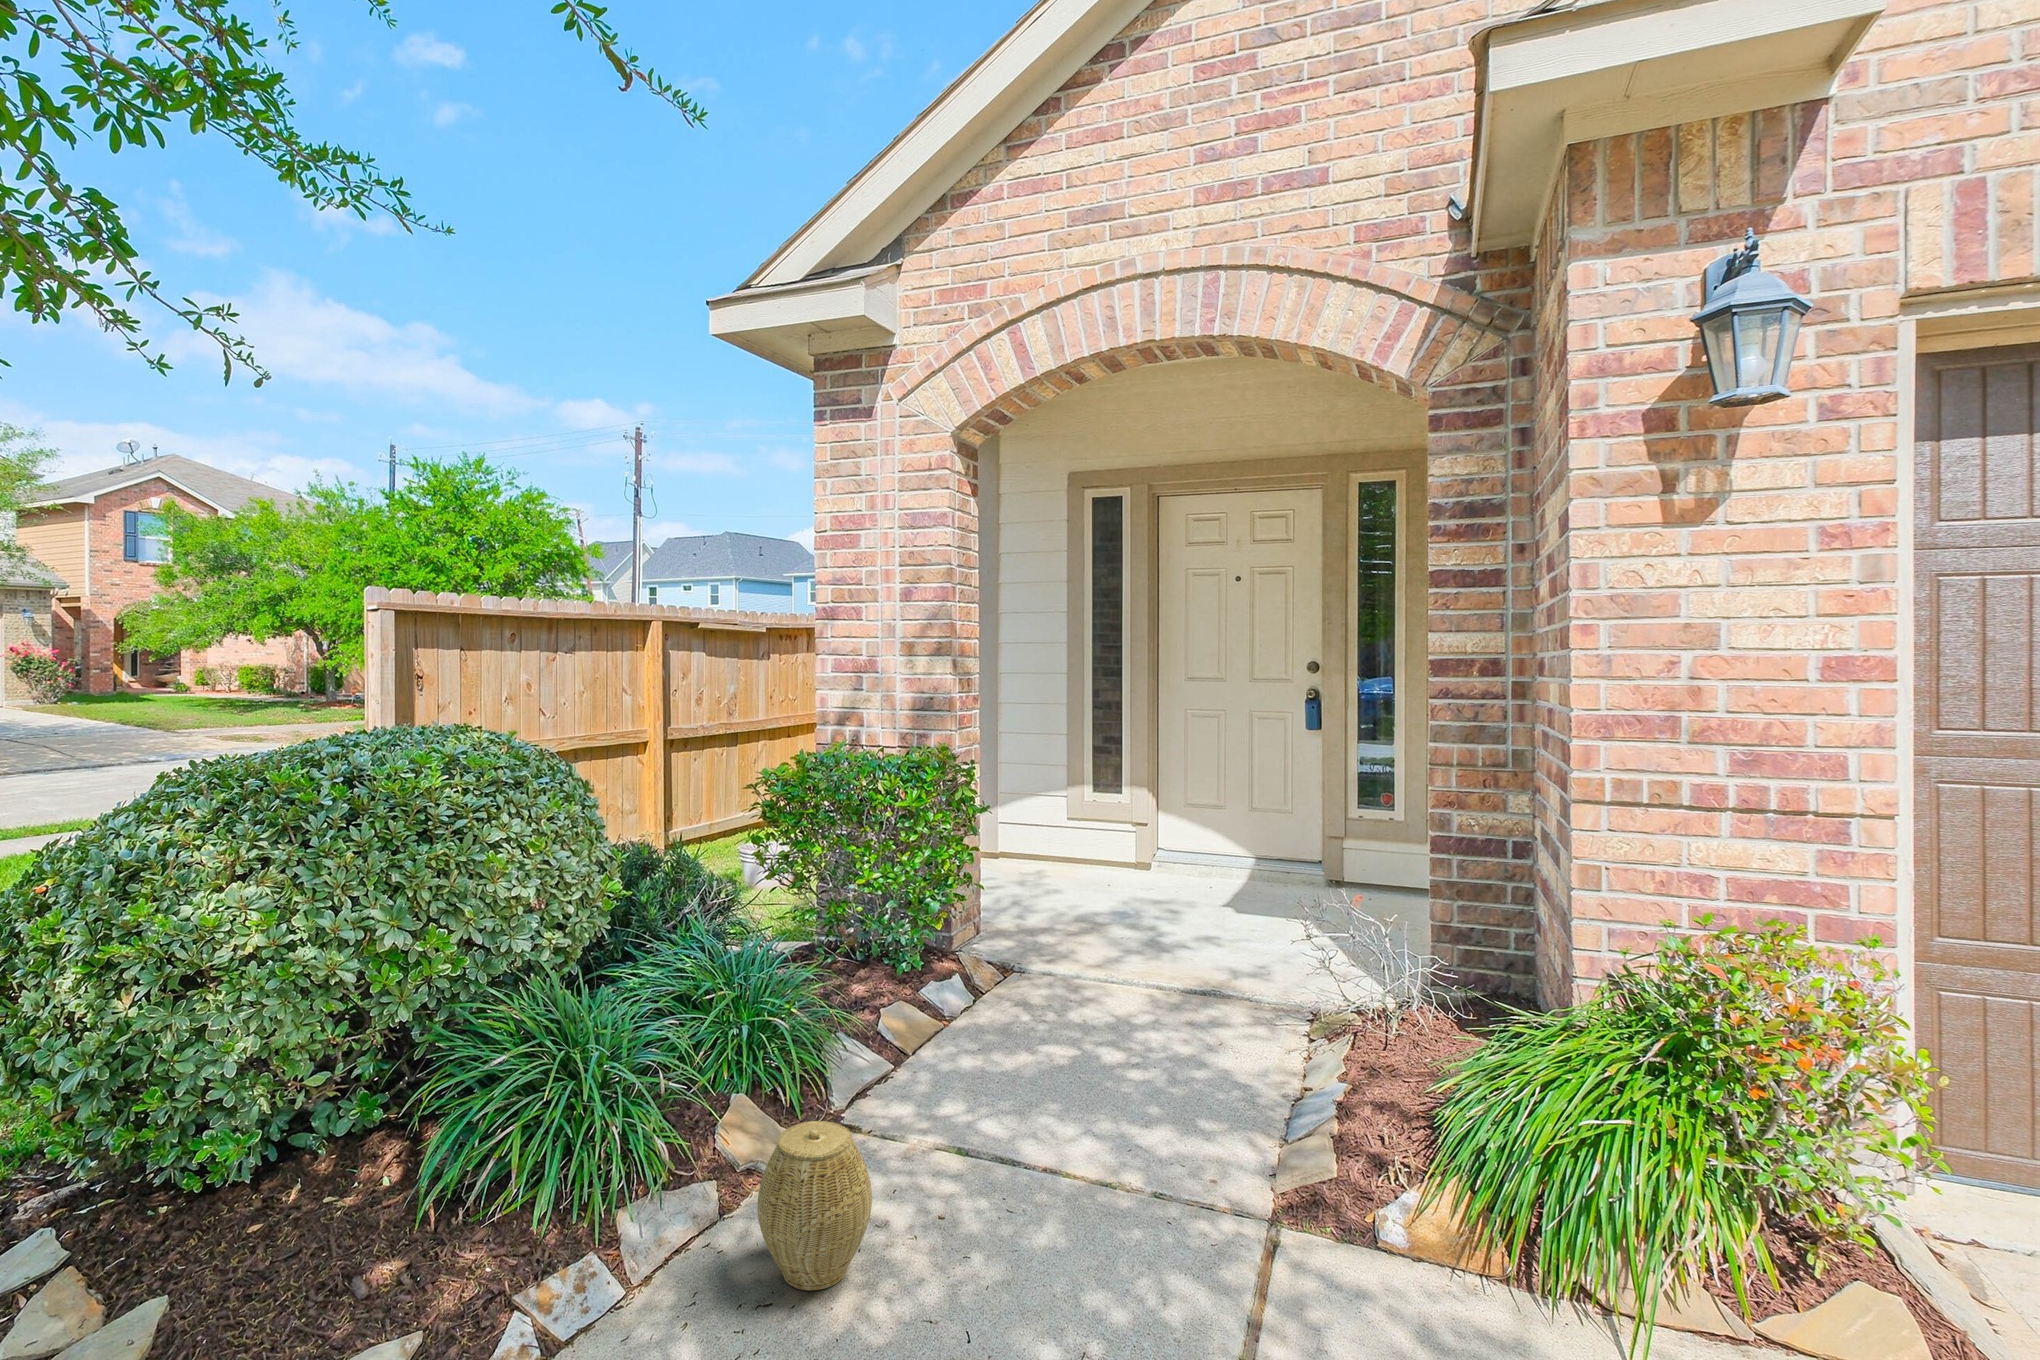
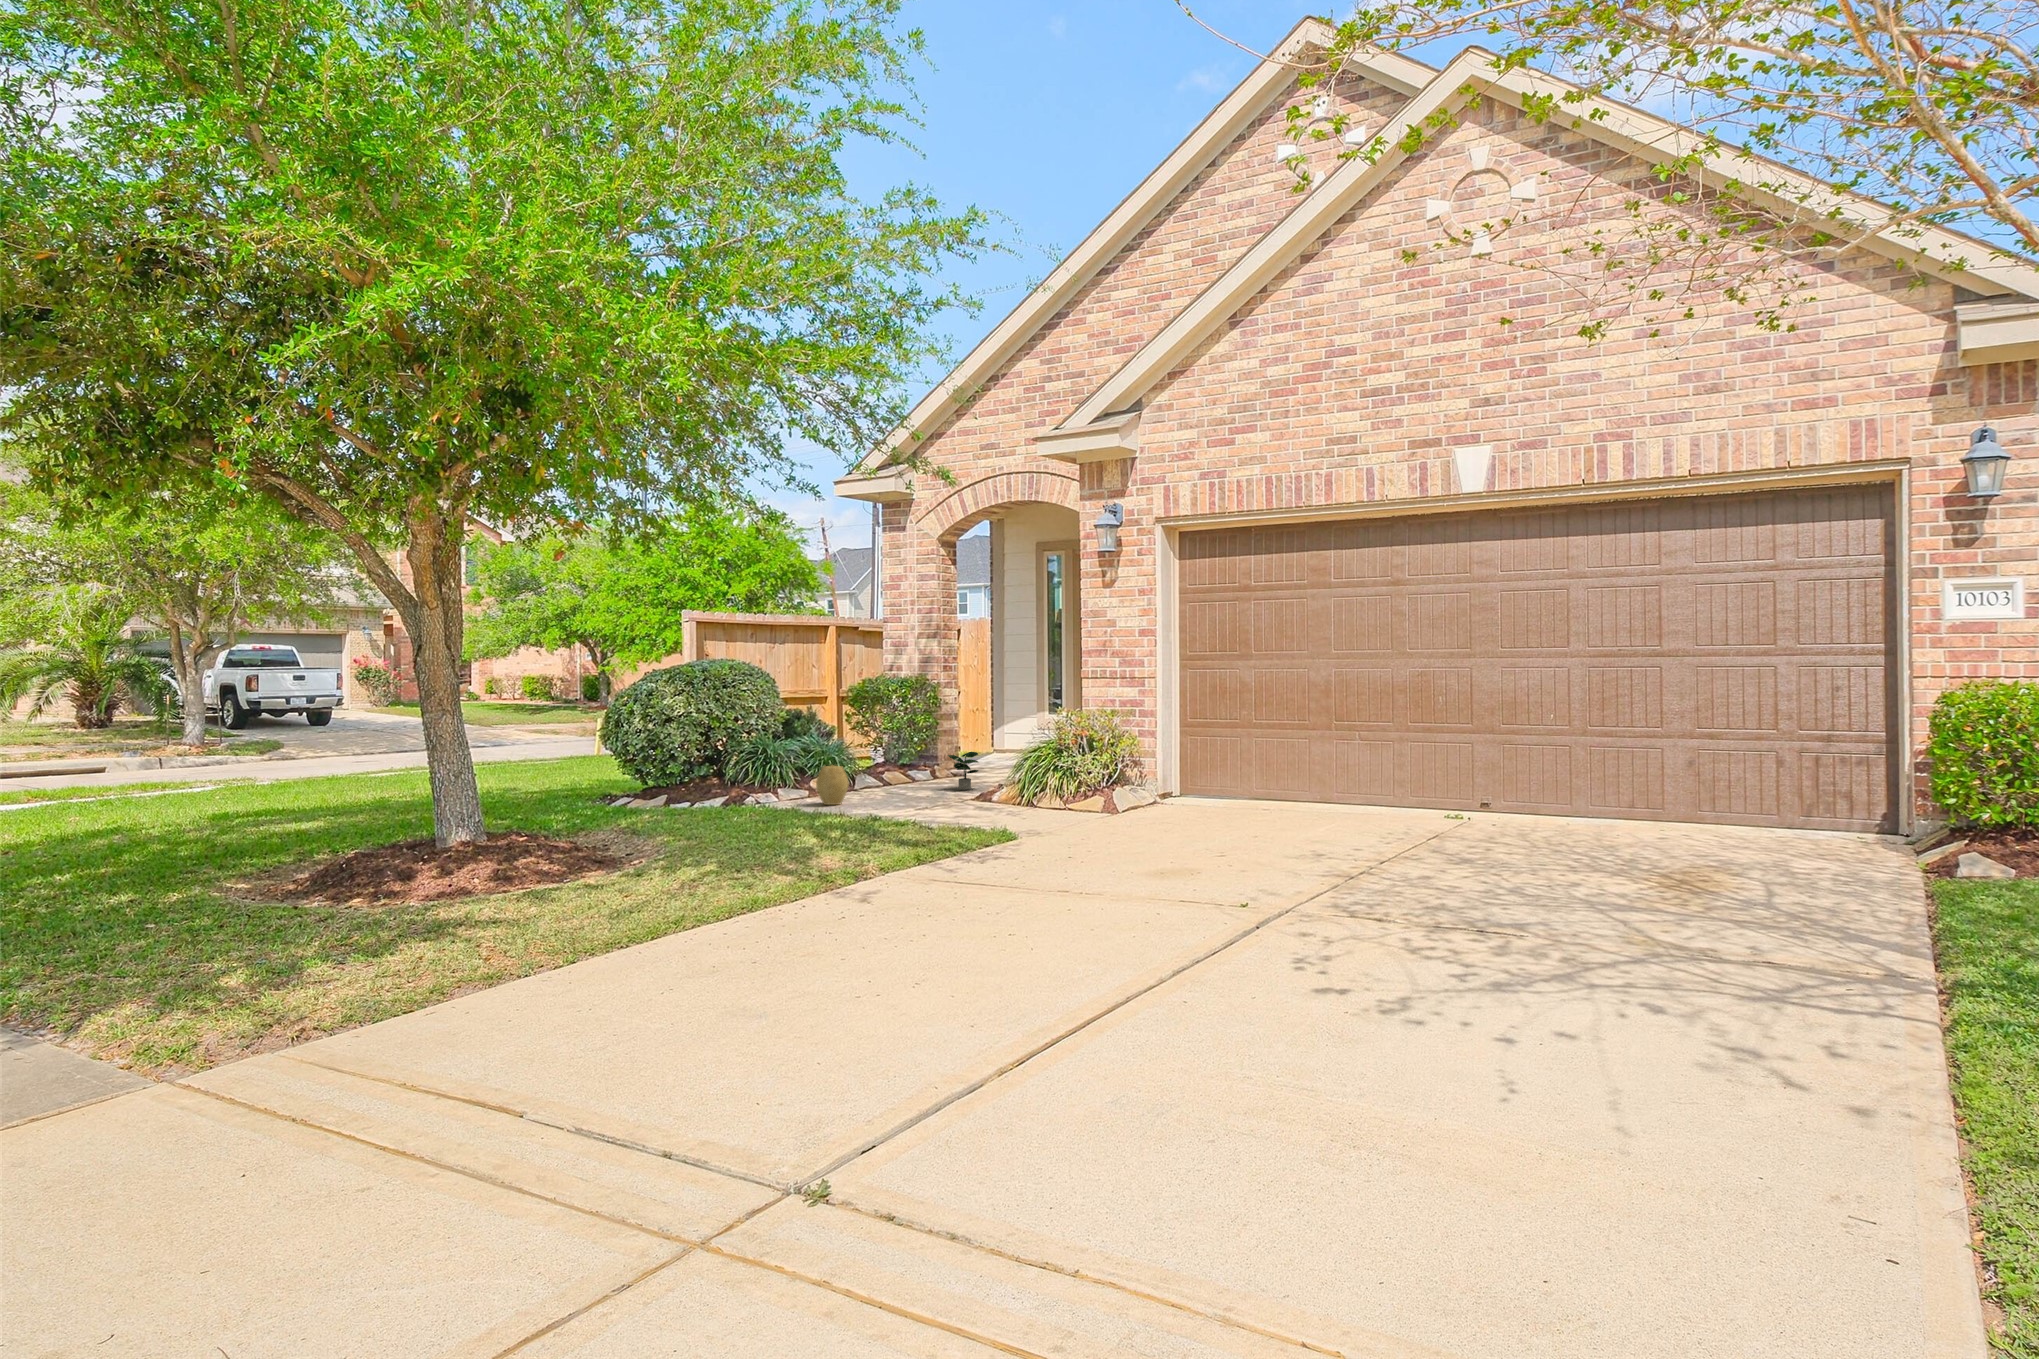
potted plant: none [1085,971,1184,1092] -> present [948,752,978,790]

